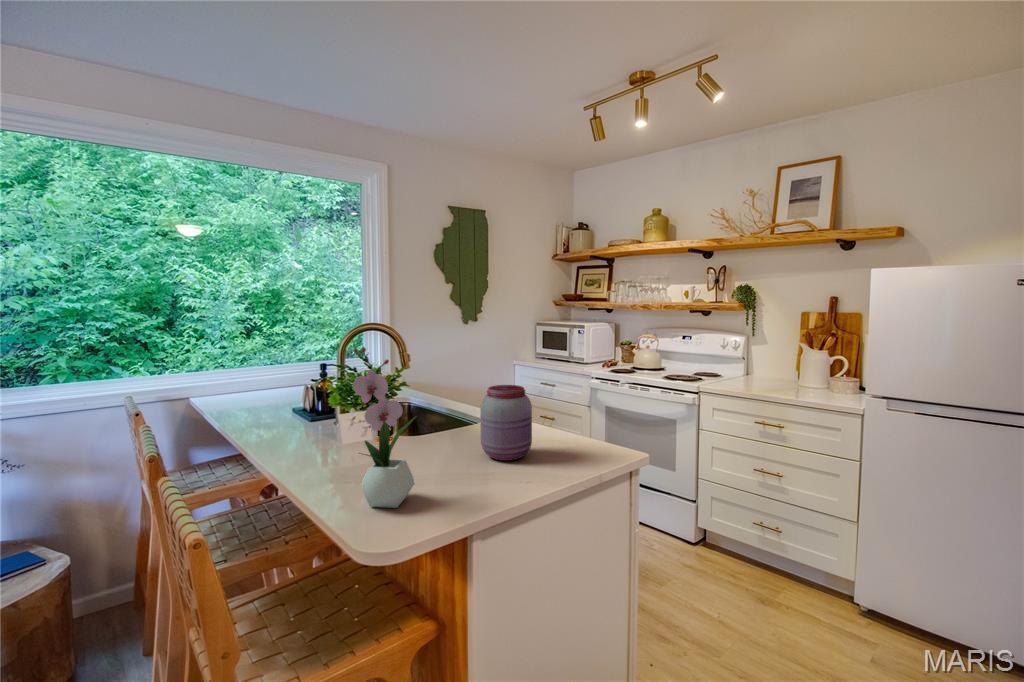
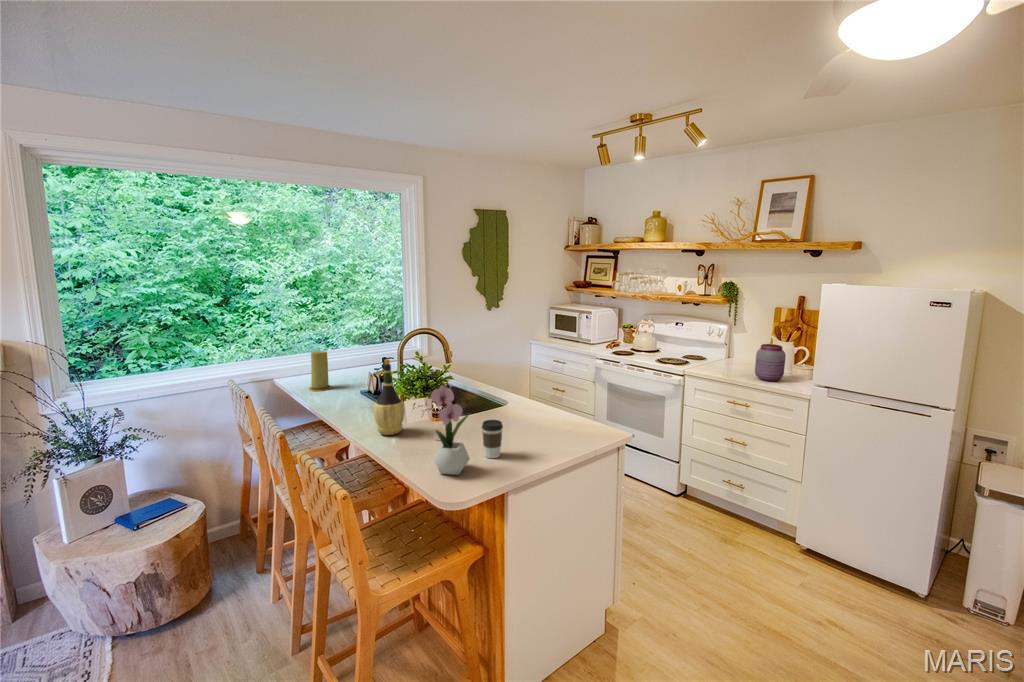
wine bottle: none [291,352,336,457] -> present [374,359,405,435]
candle: none [228,360,259,410] -> present [309,351,332,391]
jar: present [480,385,532,461] -> present [755,344,786,381]
coffee cup: none [436,430,466,485] -> present [482,420,503,458]

